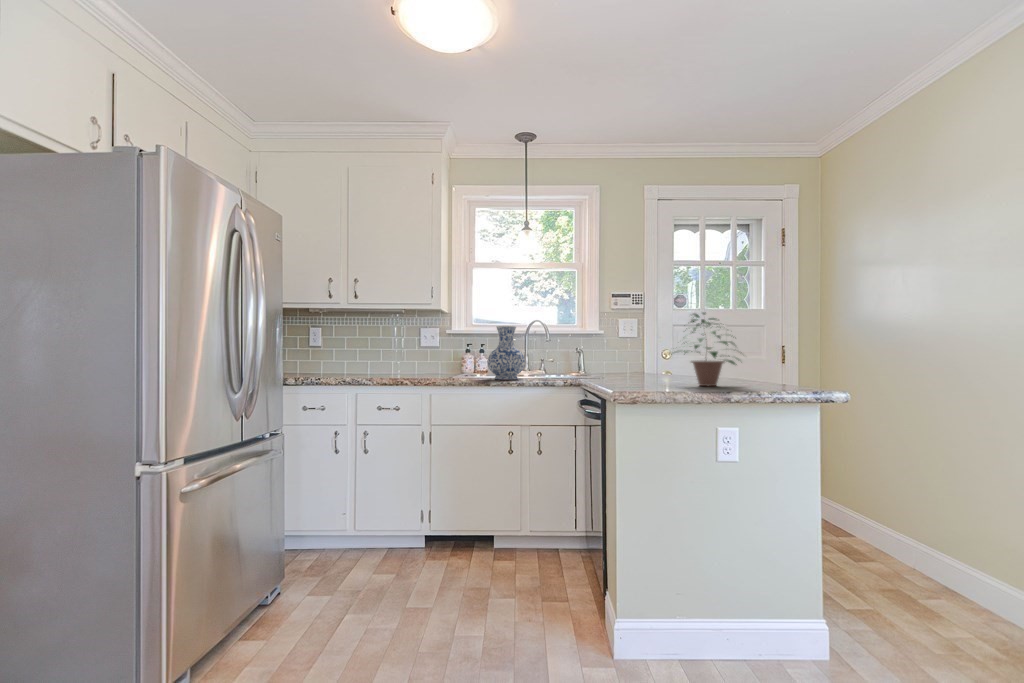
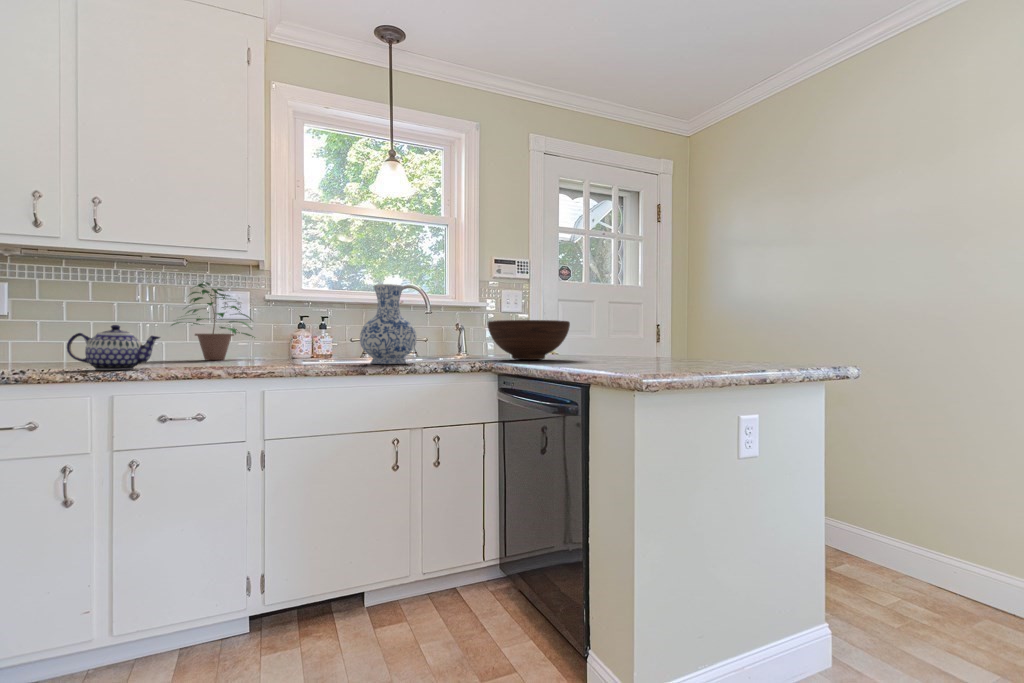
potted plant: present [683,313,737,386] -> present [172,282,254,360]
fruit bowl: none [586,348,651,379] -> present [488,320,570,360]
teapot: none [336,355,378,380] -> present [67,325,160,370]

